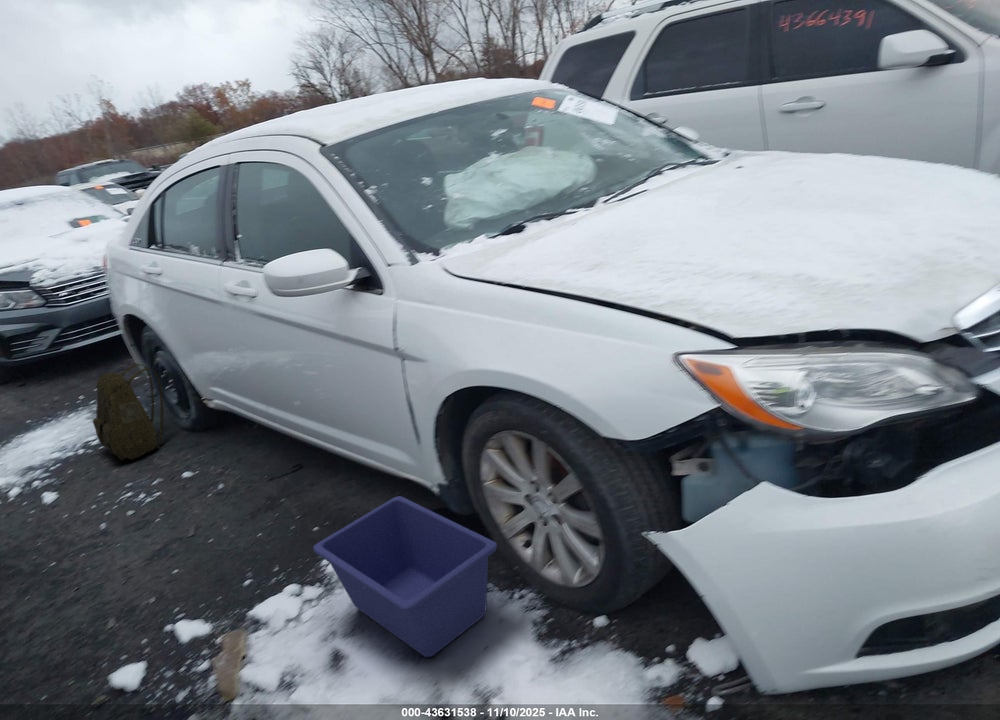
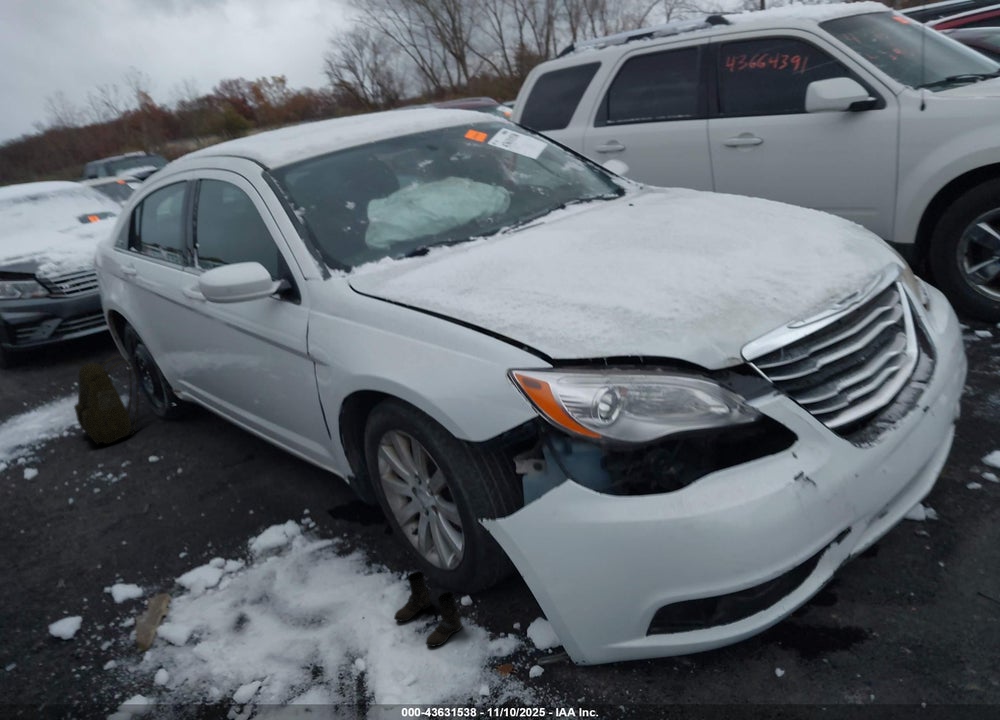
storage bin: present [313,496,497,657] -> none [230,484,382,623]
boots: none [521,591,604,680] -> present [394,571,462,646]

